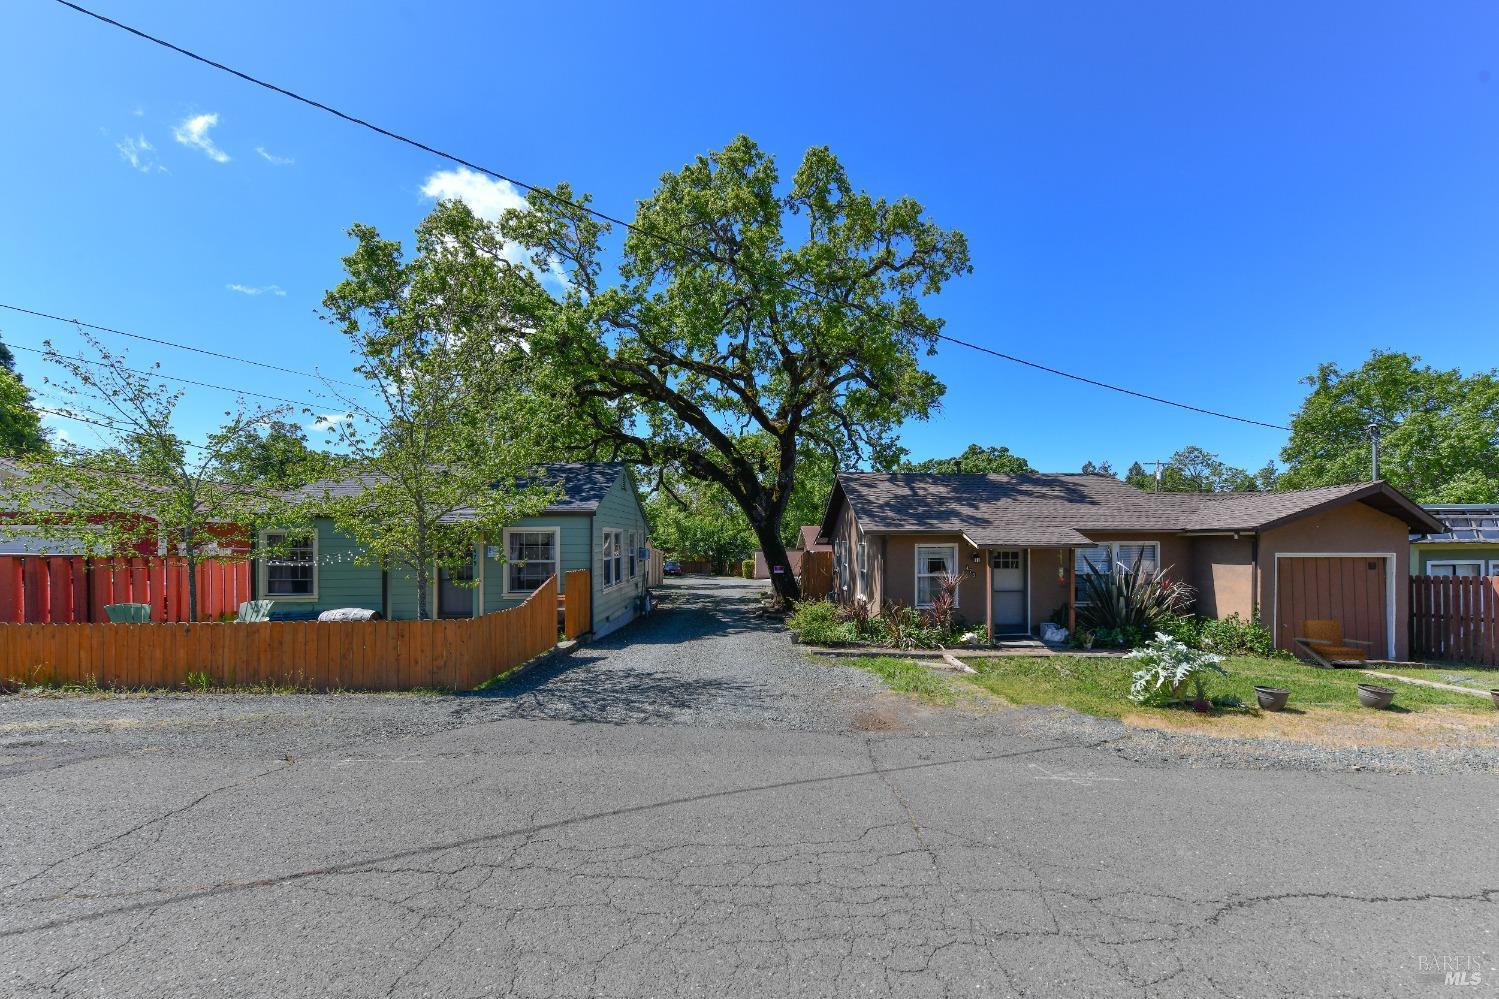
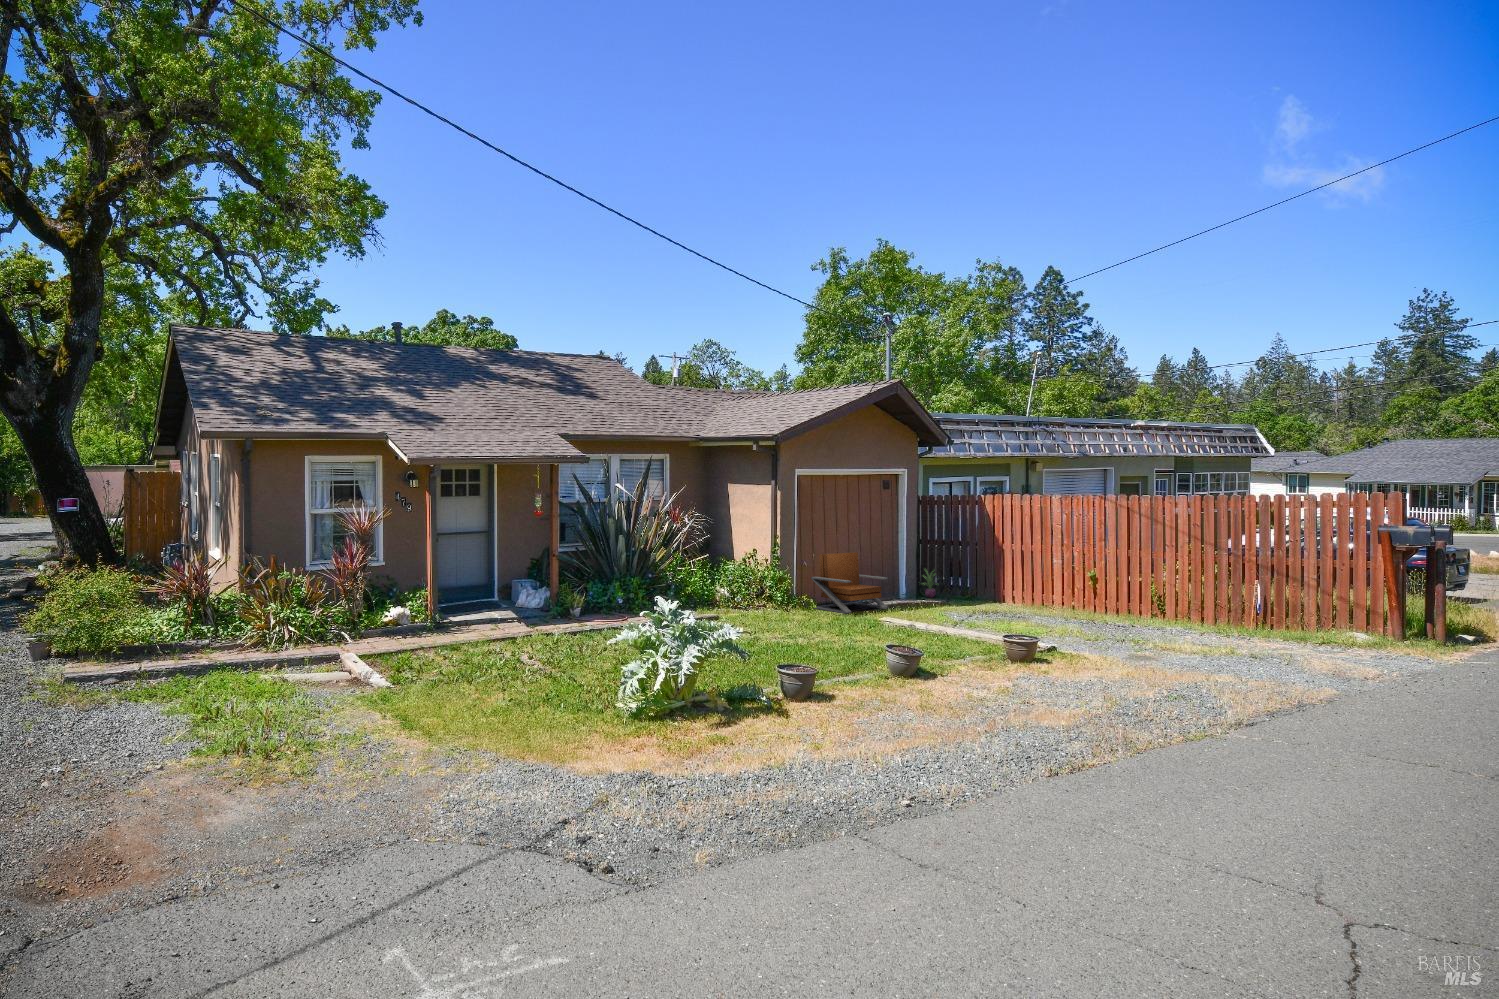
decorative plant: present [1182,673,1209,712] -> present [923,570,936,598]

